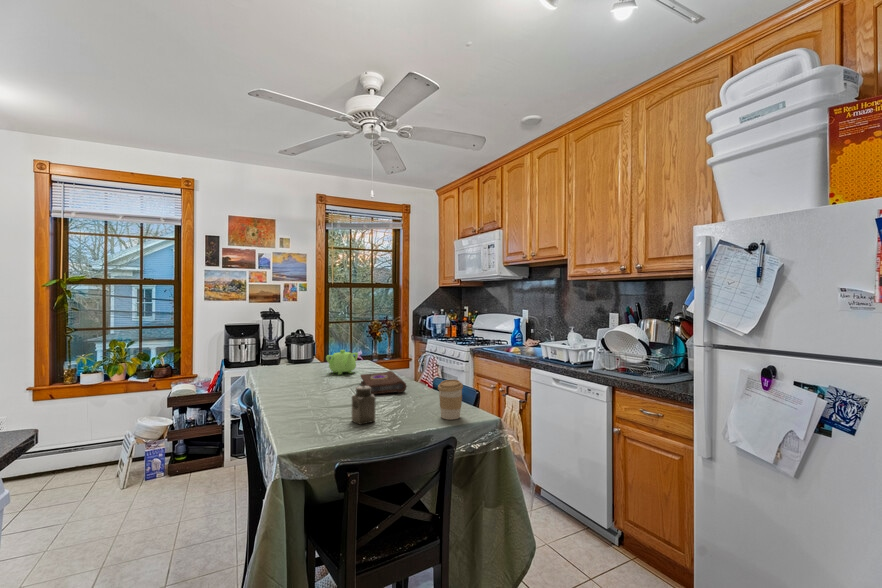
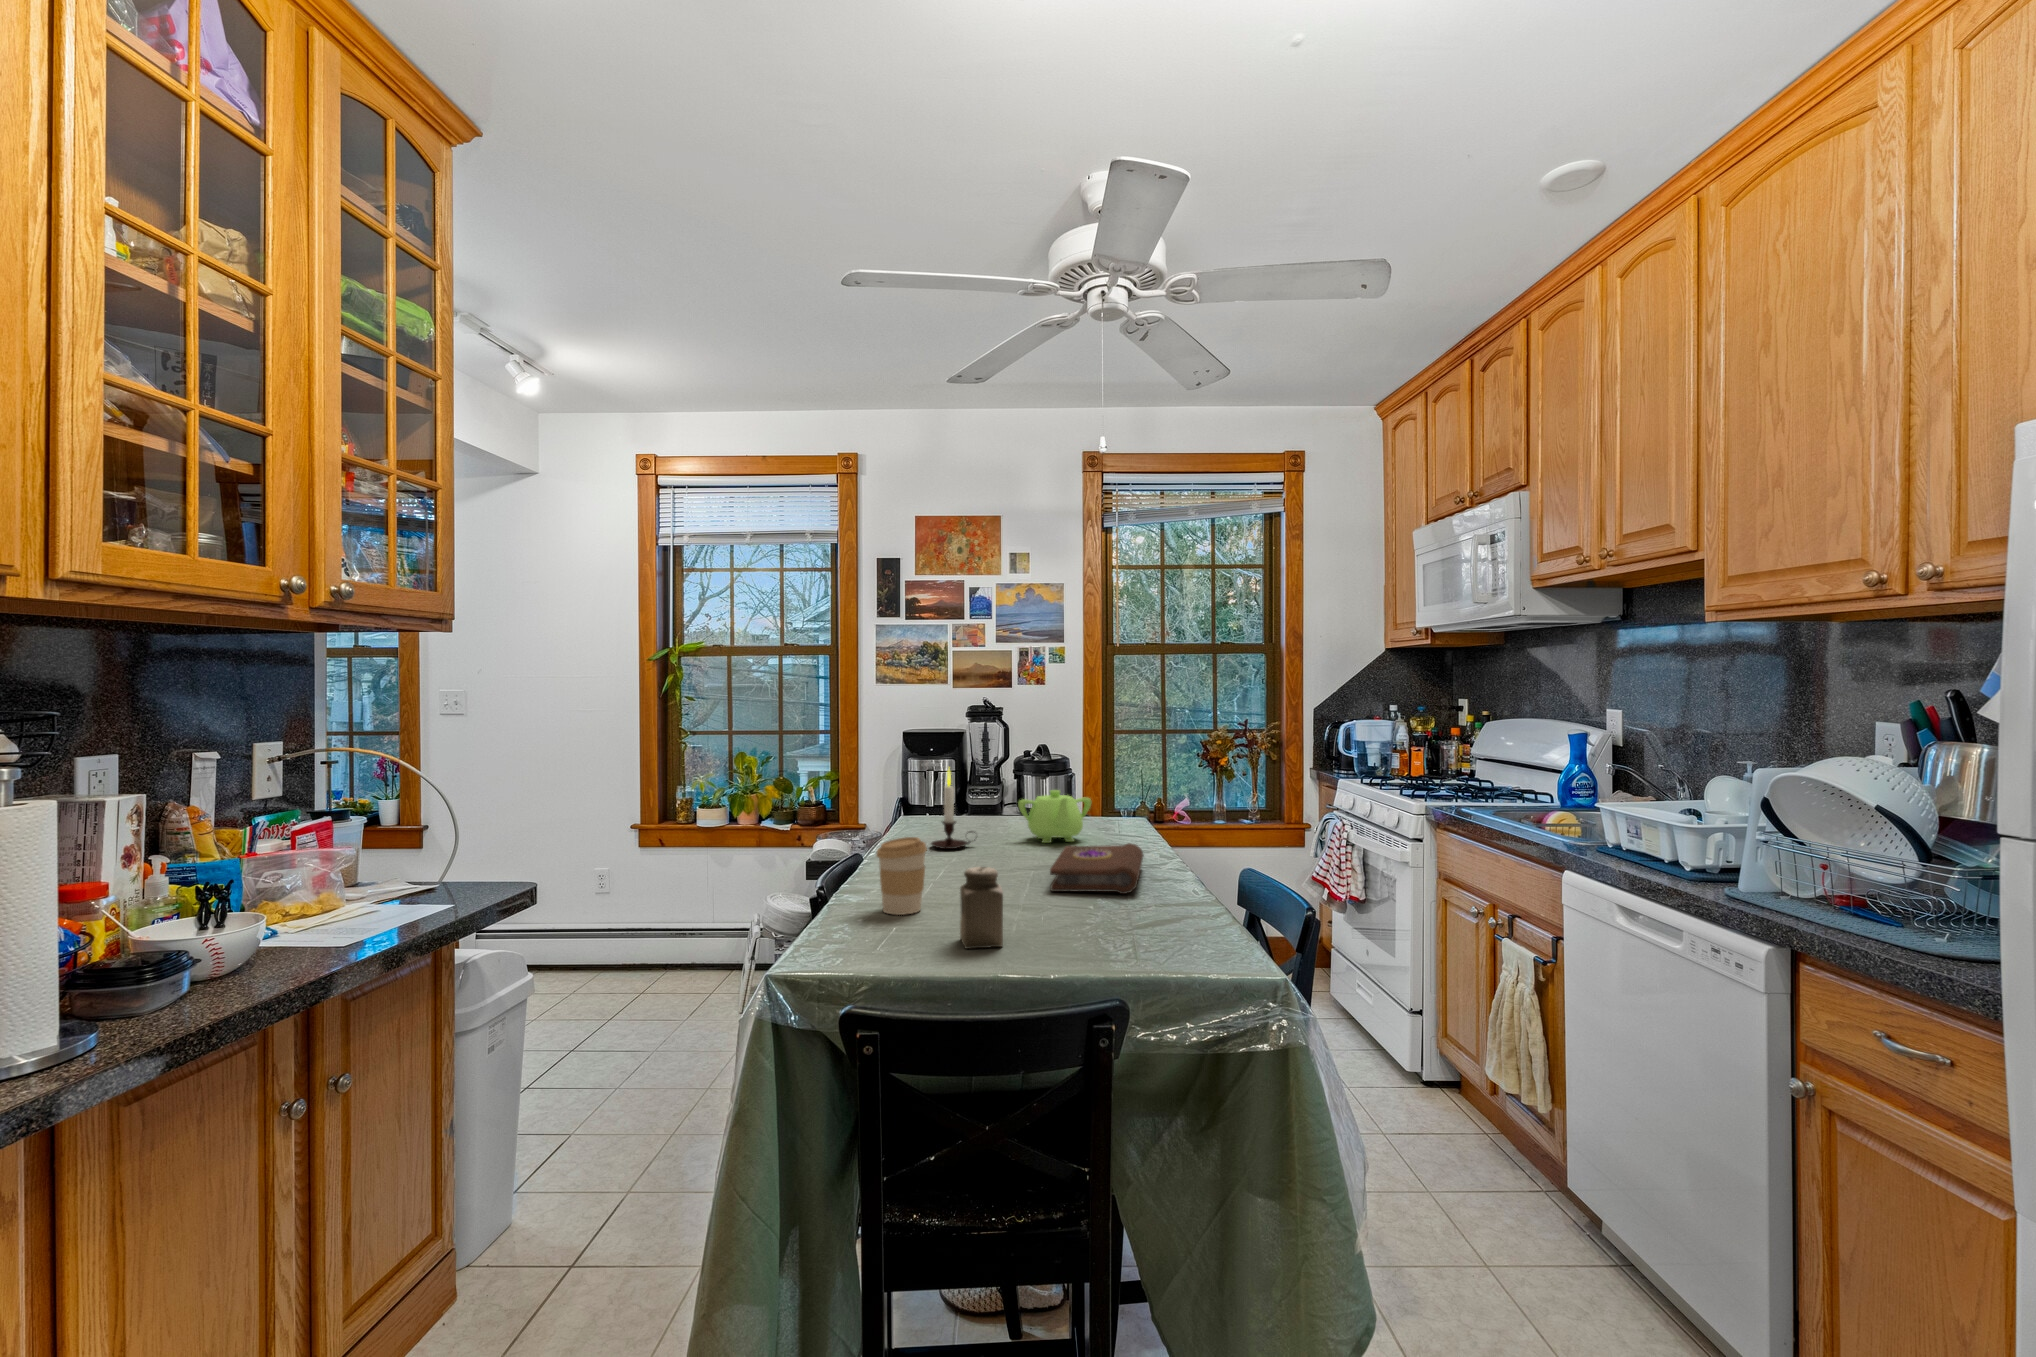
candle: none [285,341,309,381] -> present [931,769,975,849]
coffee cup: present [438,379,463,420] -> present [876,837,927,915]

